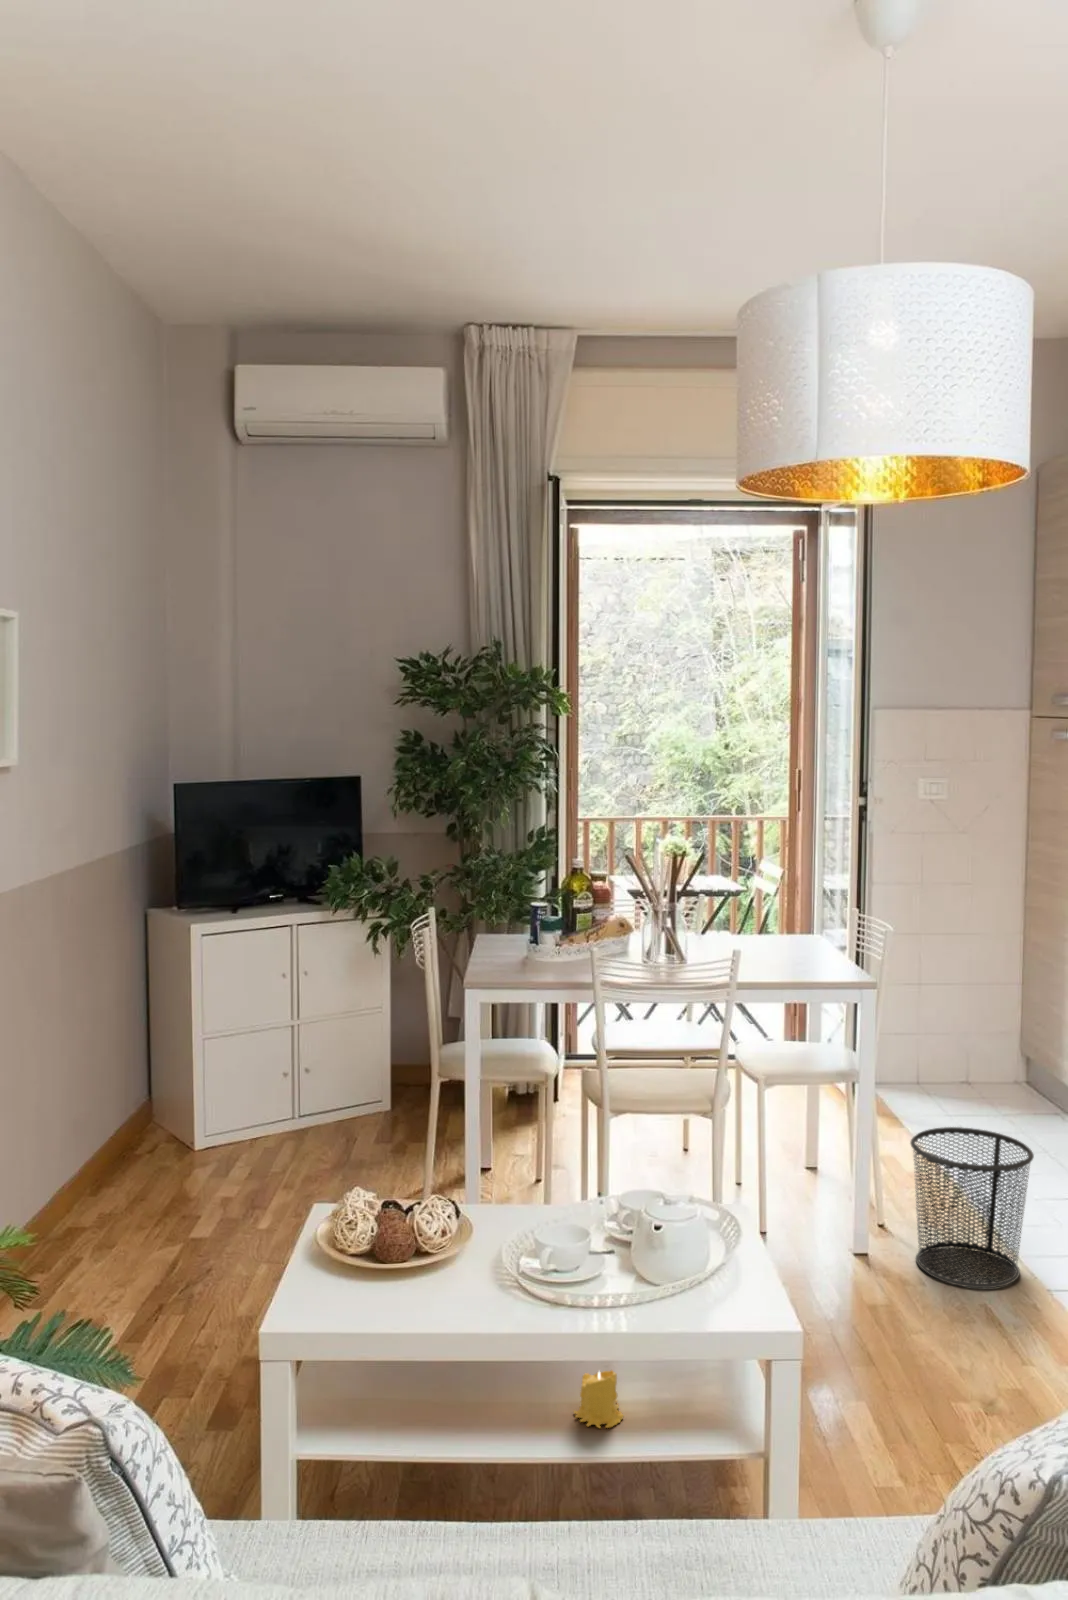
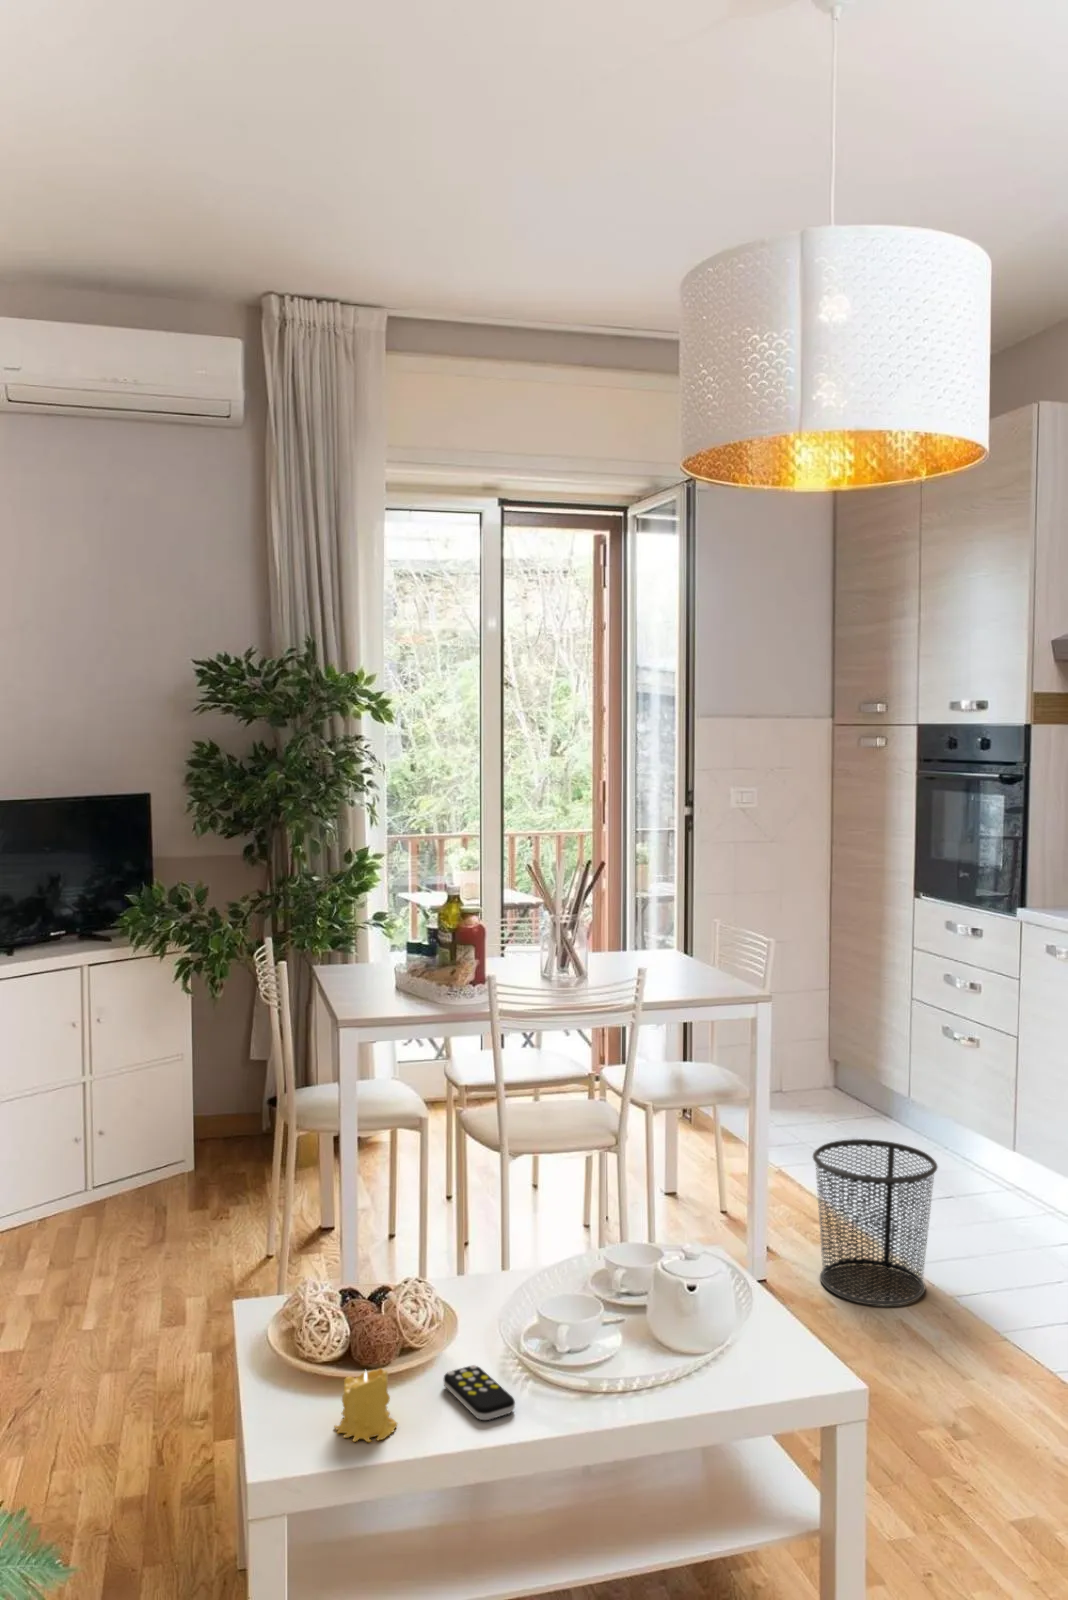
remote control: none [444,1271,492,1314] -> present [444,1365,515,1420]
candle: present [574,1370,623,1428] -> present [334,1368,397,1442]

